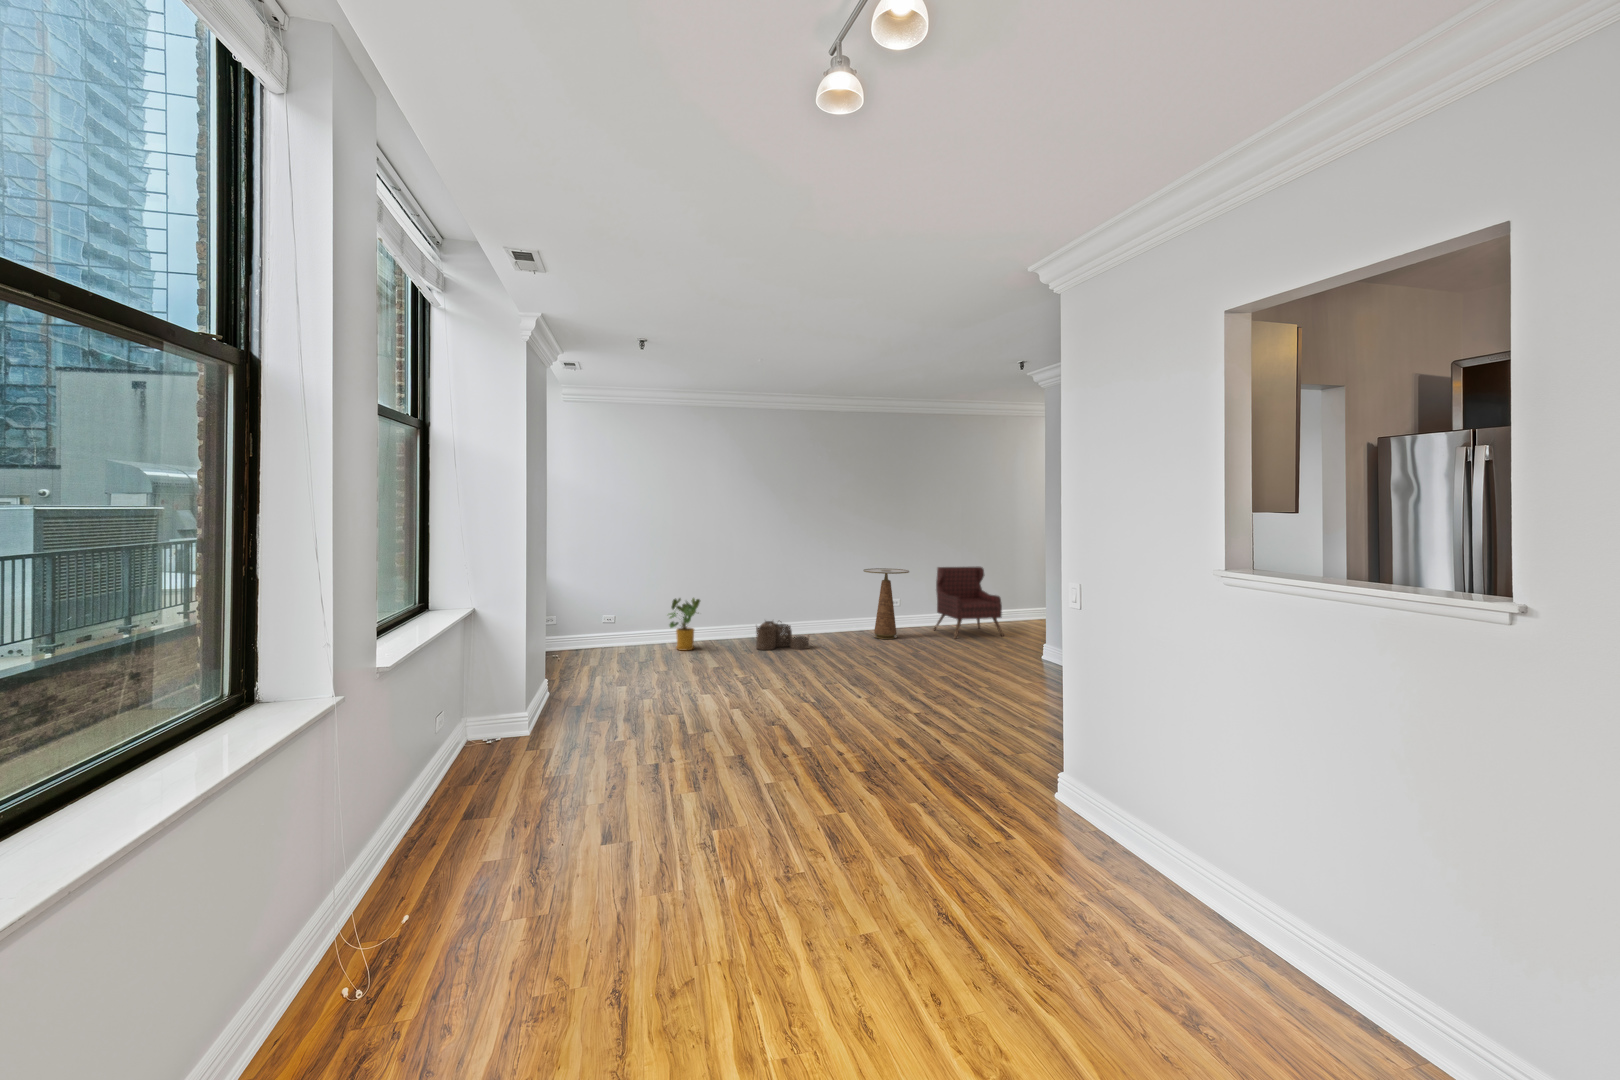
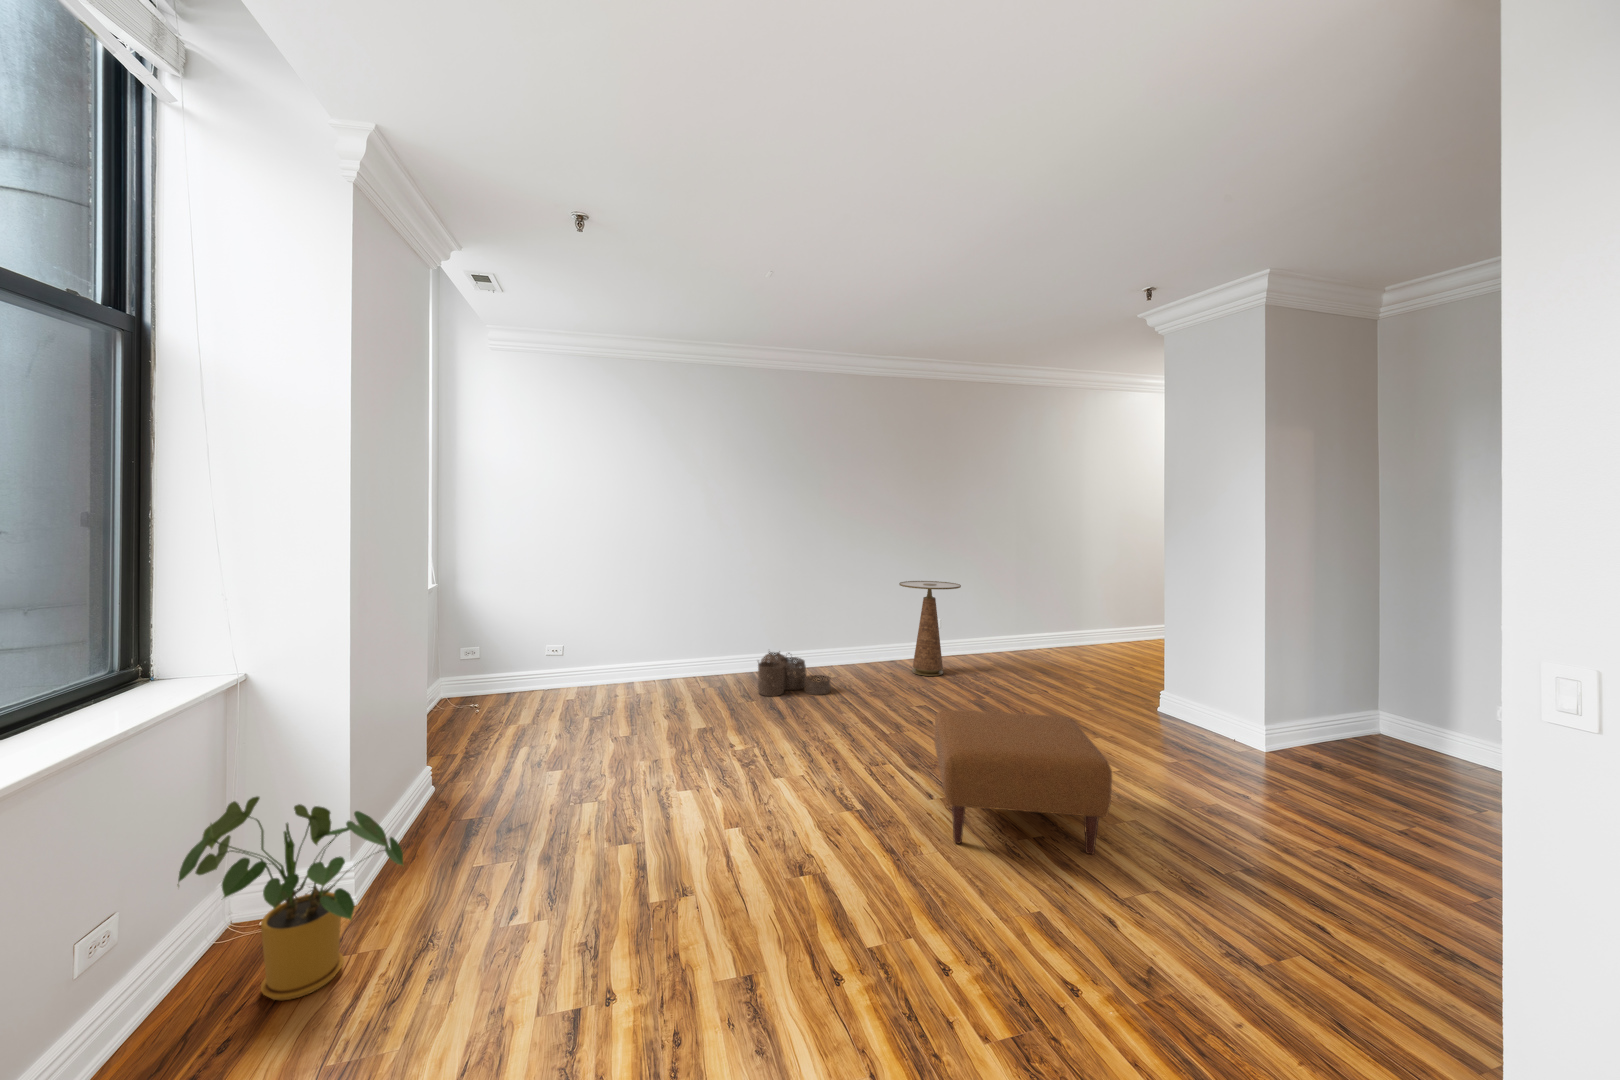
armchair: present [934,567,1003,639] -> none [985,578,1082,675]
house plant: present [669,598,700,651] -> present [178,797,404,1000]
ottoman: none [859,643,955,719] -> present [935,710,1112,854]

